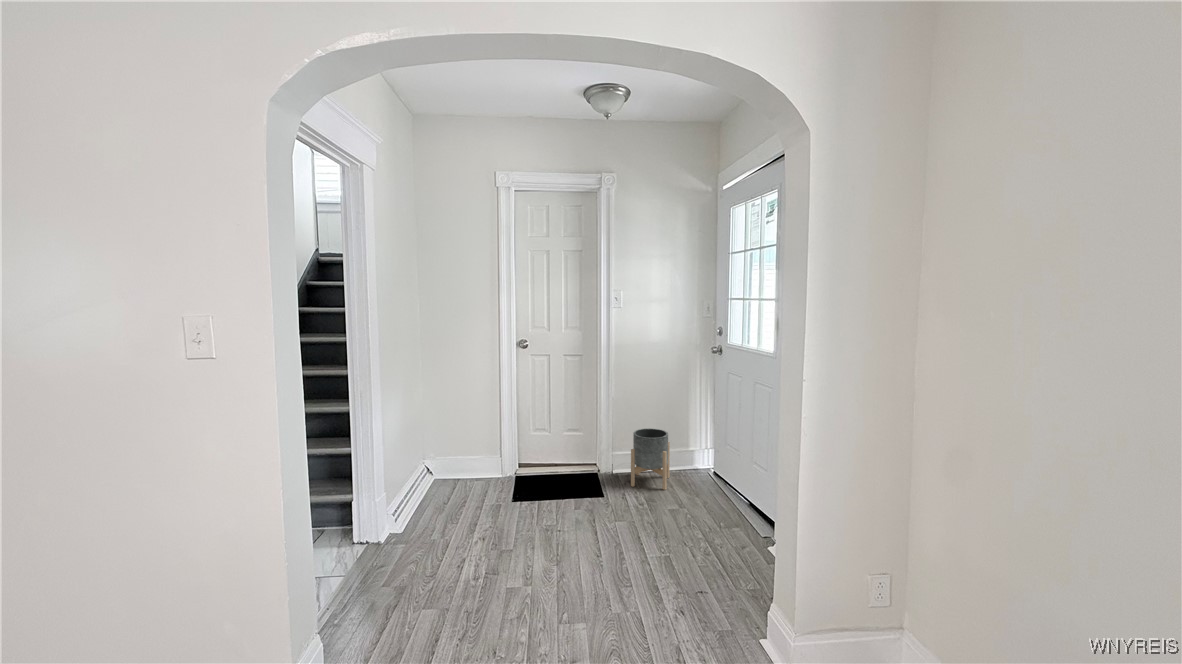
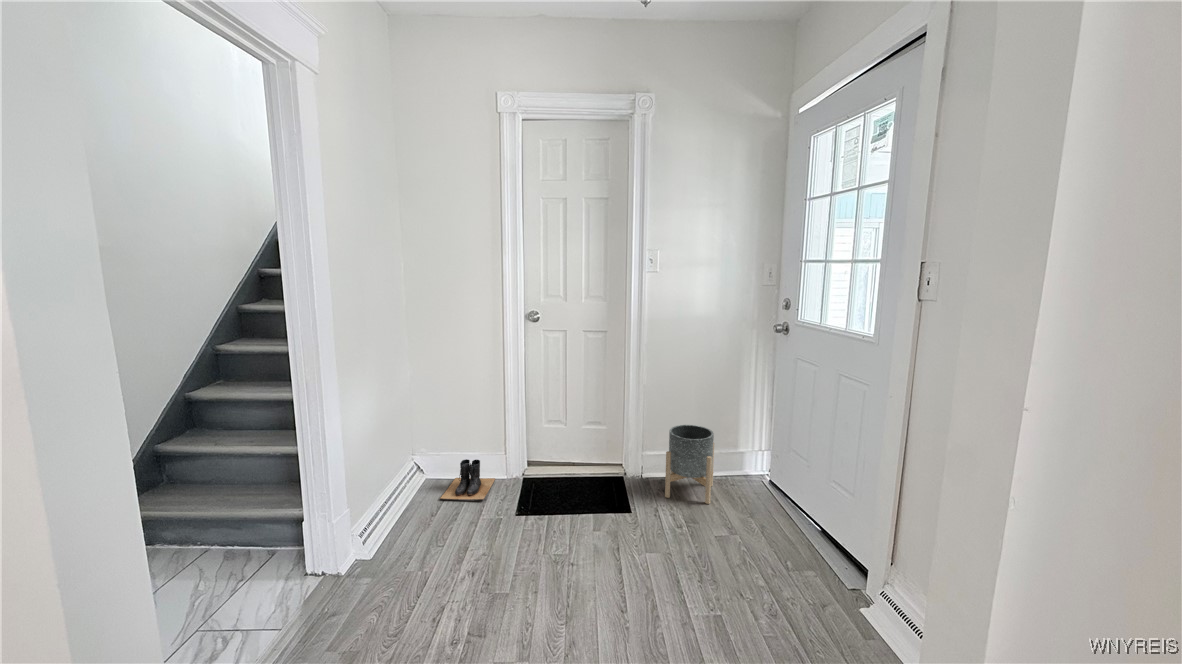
boots: none [448,461,492,494] -> present [440,459,495,501]

